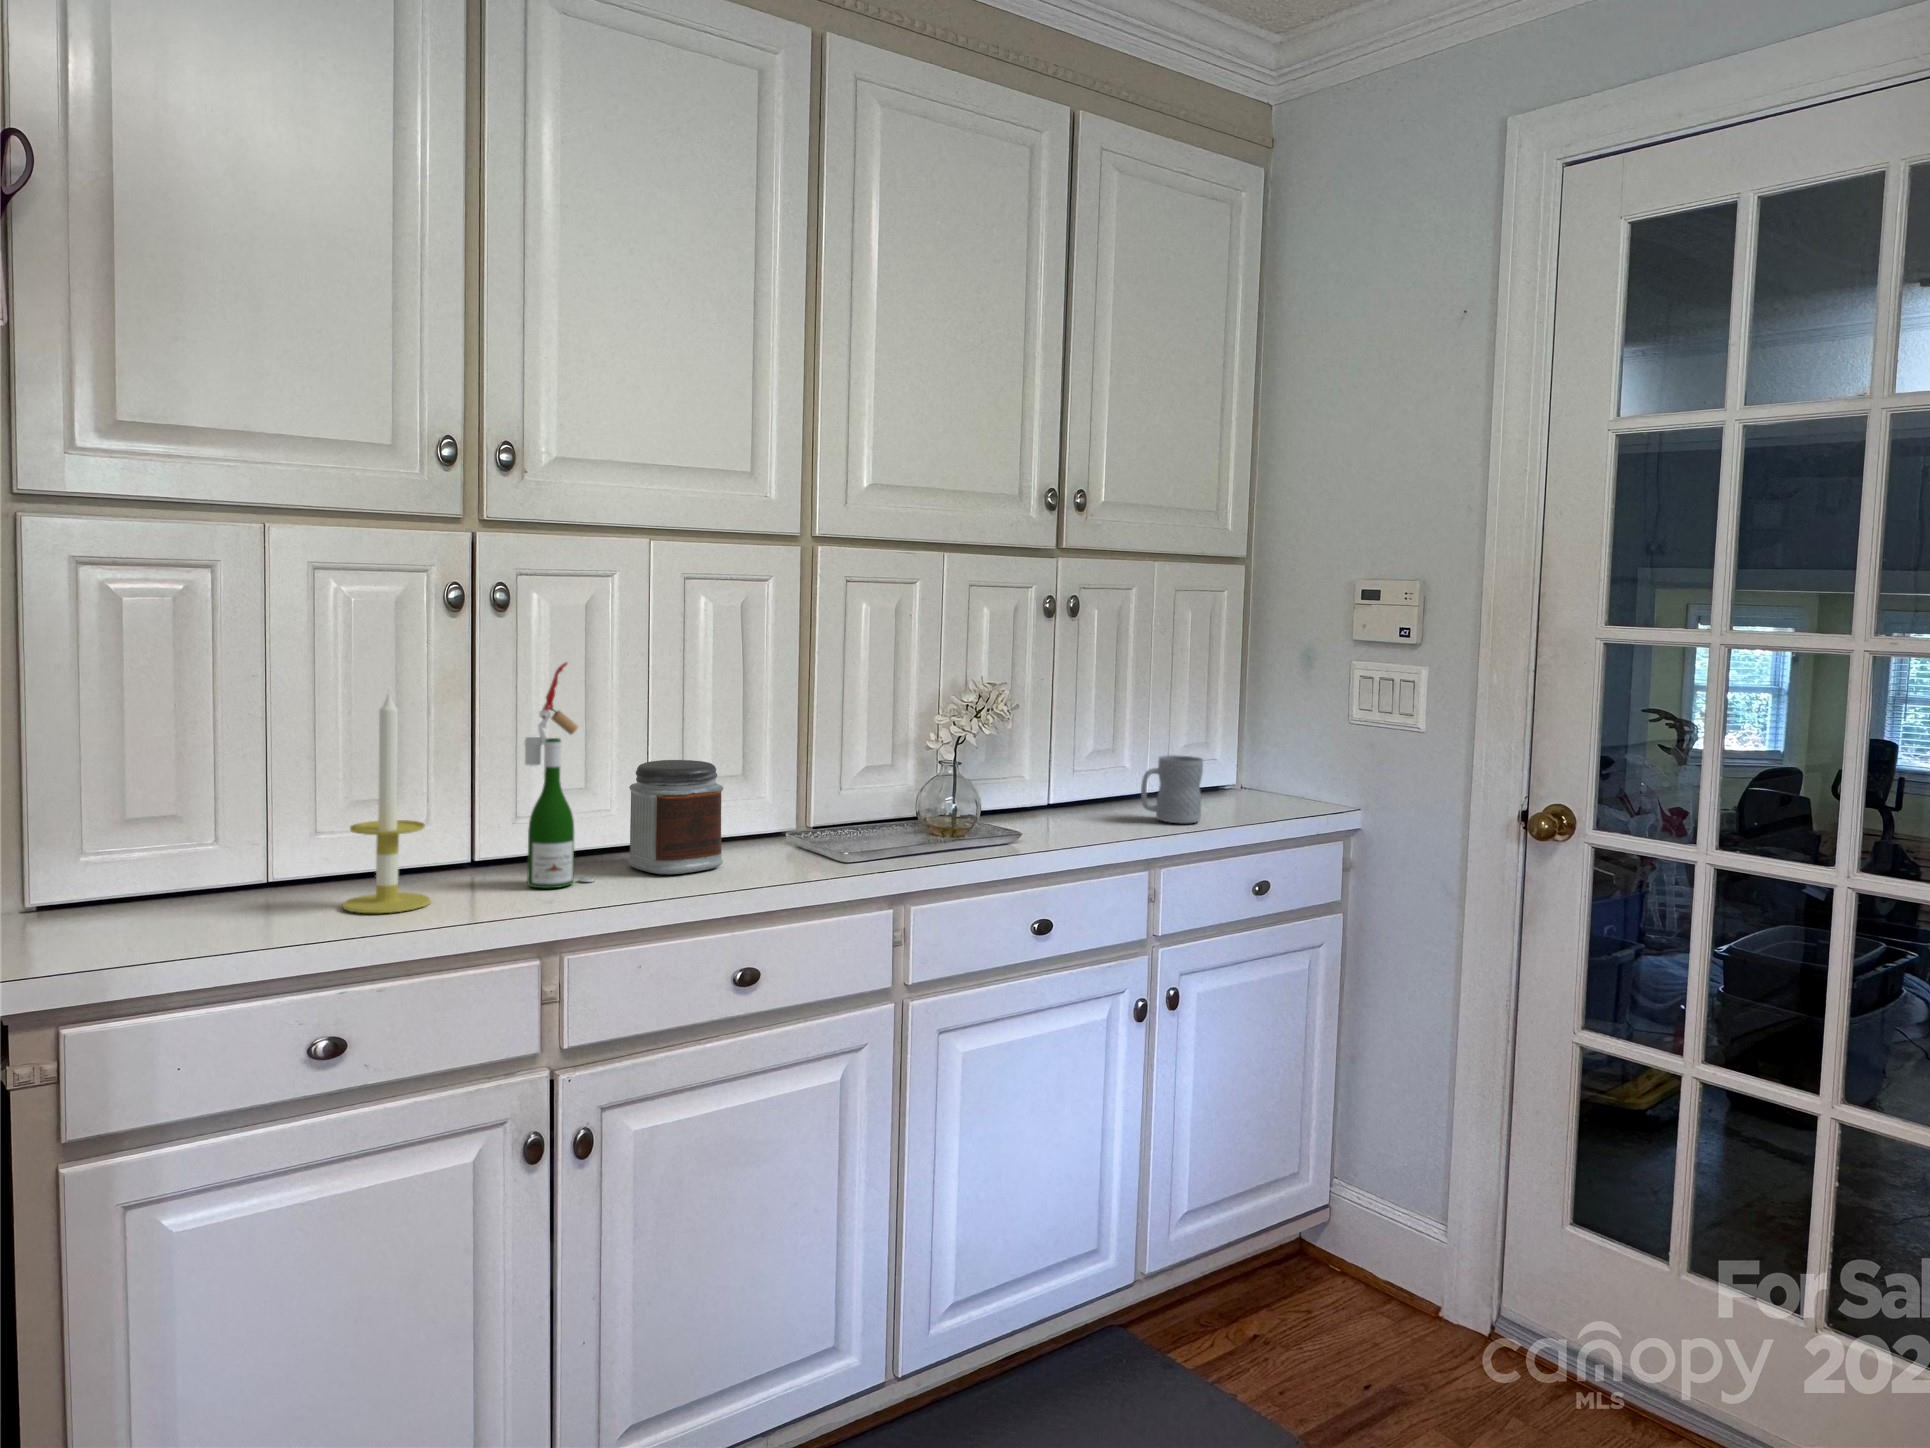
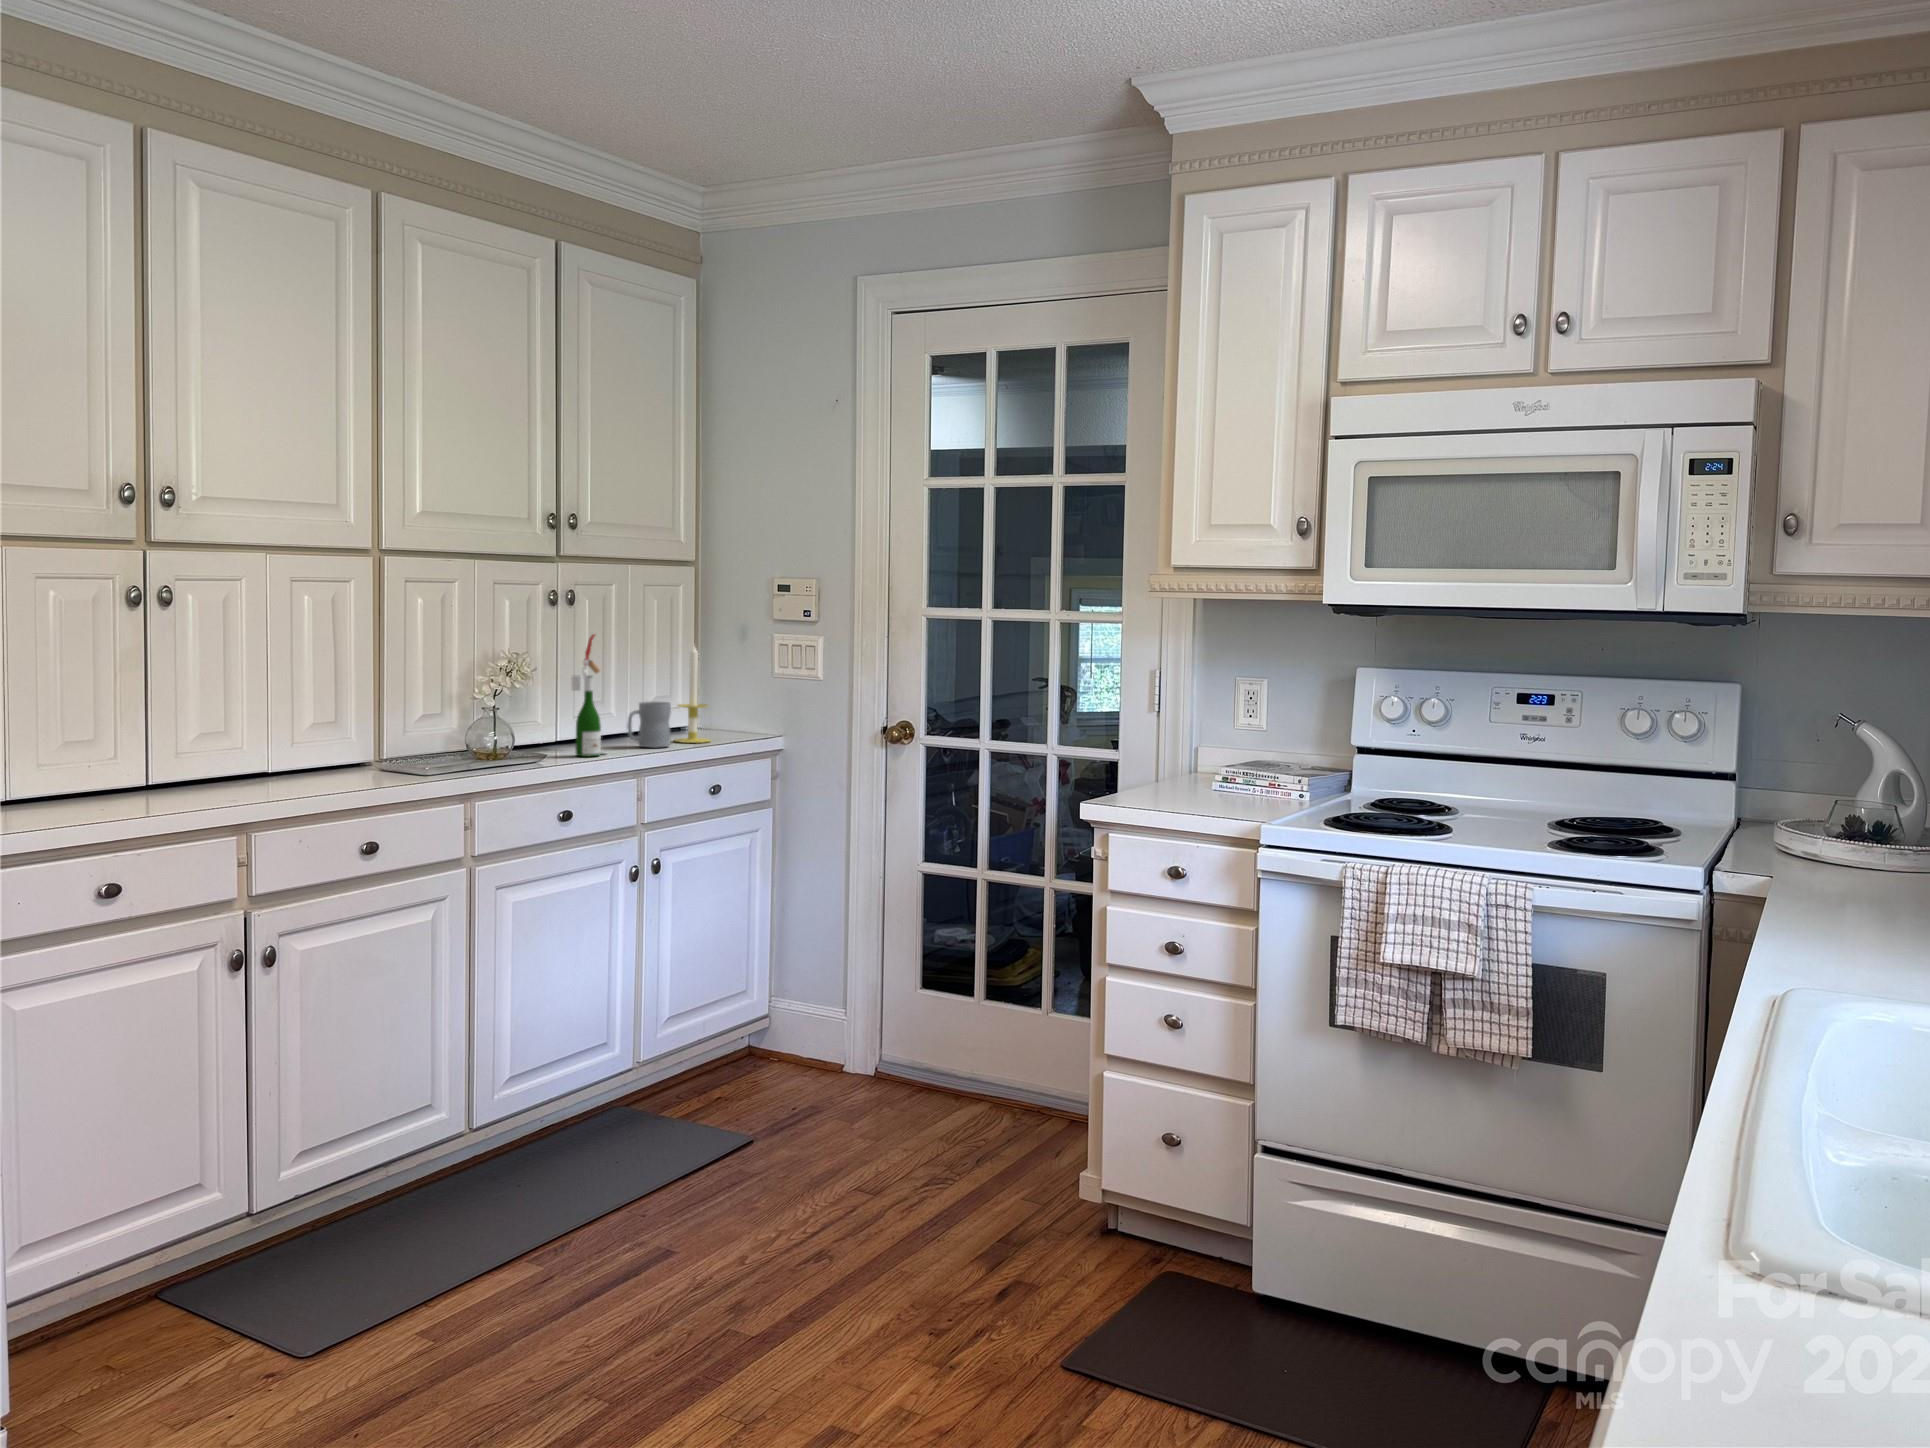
wine bottle: present [525,662,595,888] -> present [571,634,606,757]
candle: present [343,693,430,913] -> present [674,646,711,743]
jar: present [627,760,723,874] -> none [267,709,340,785]

